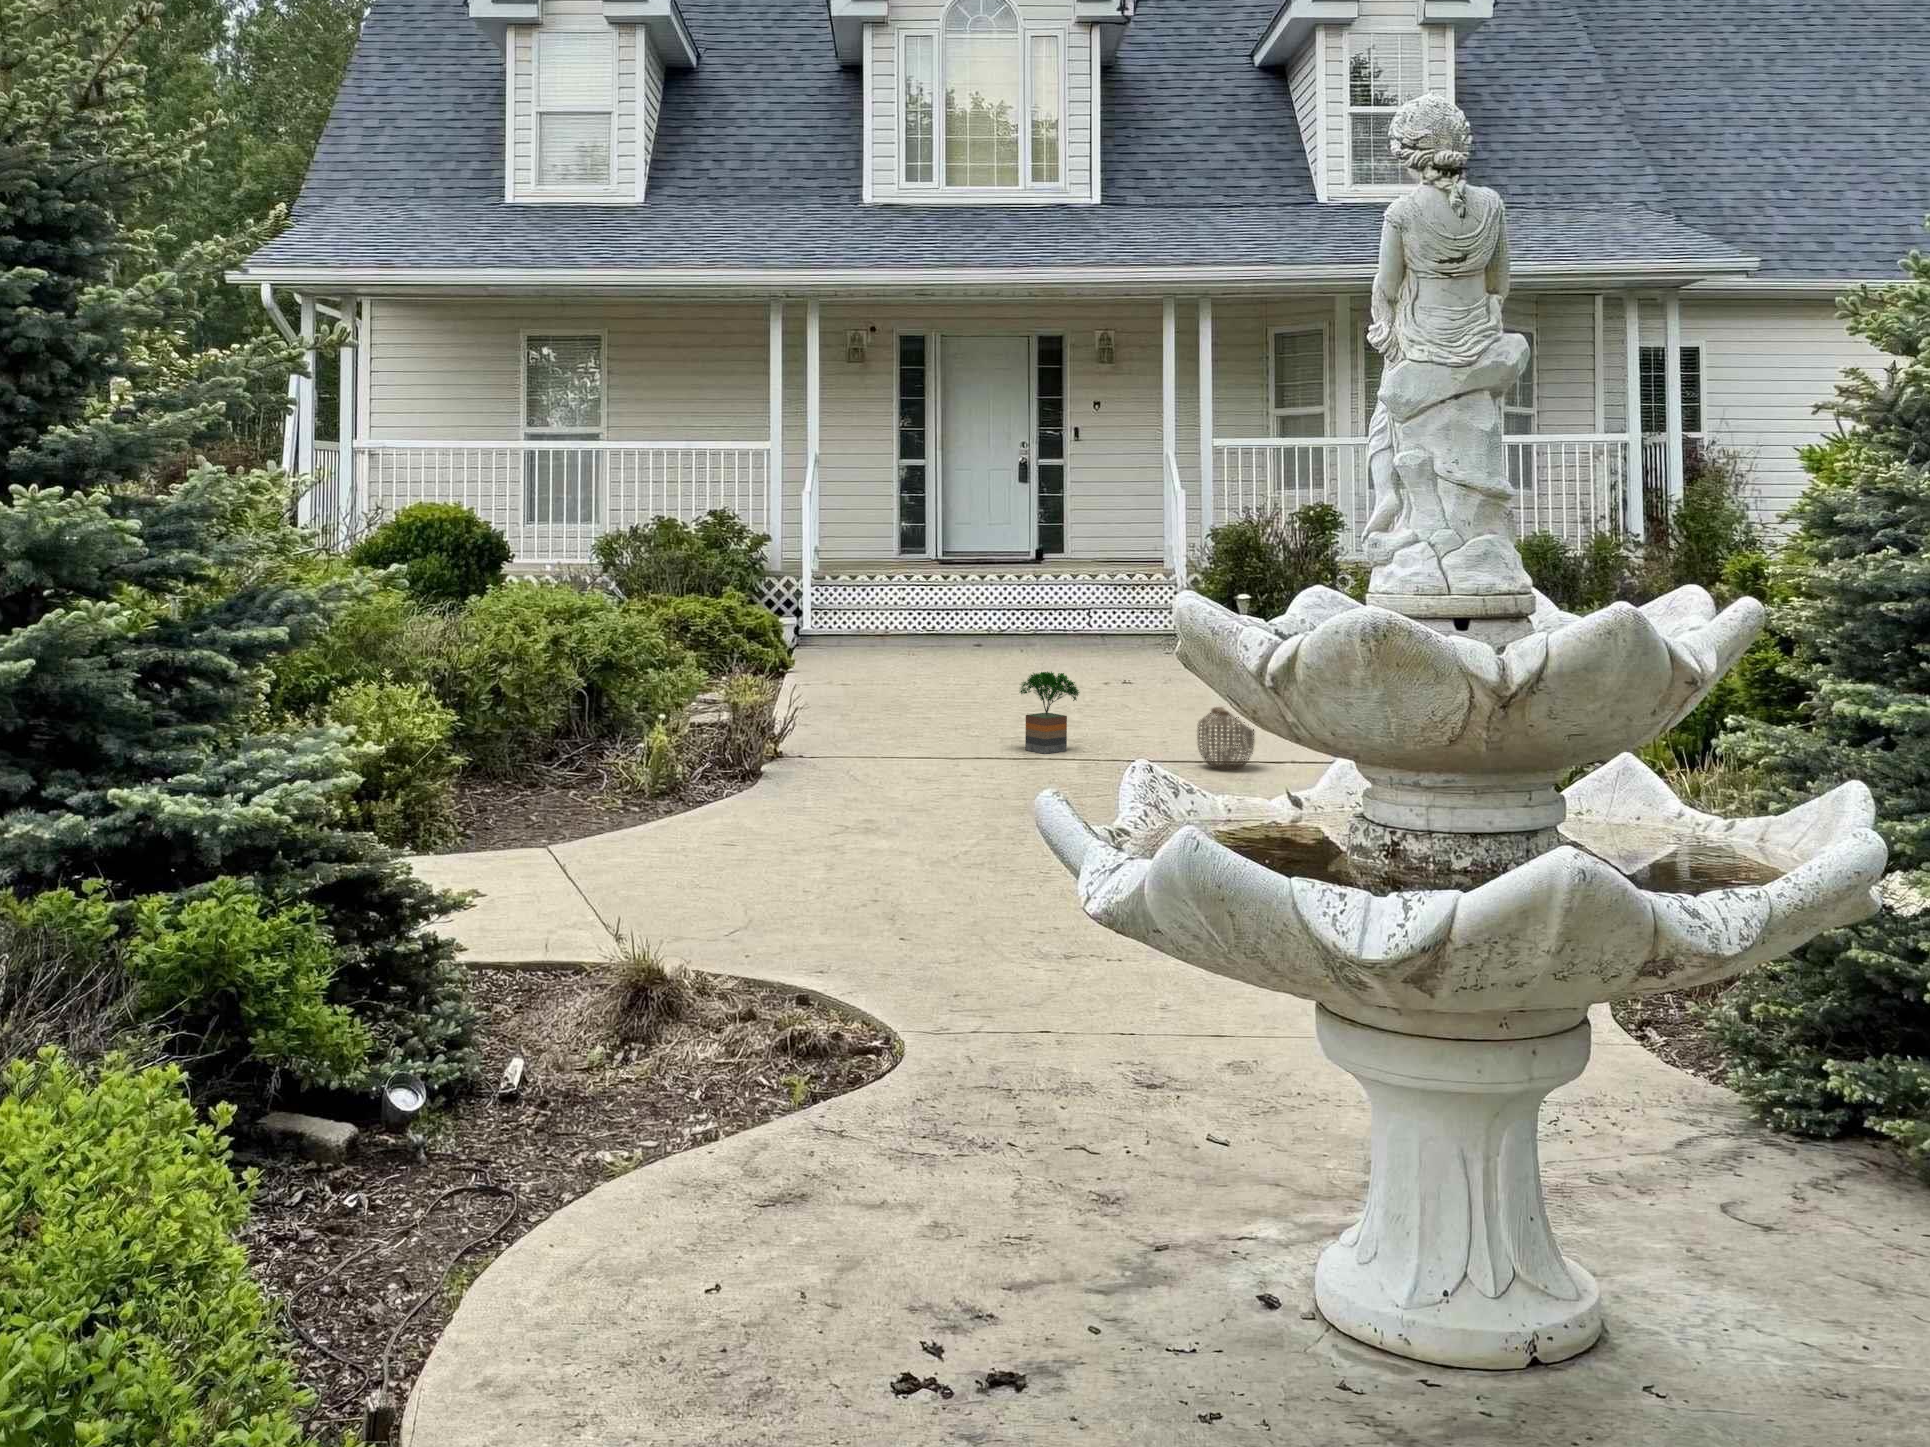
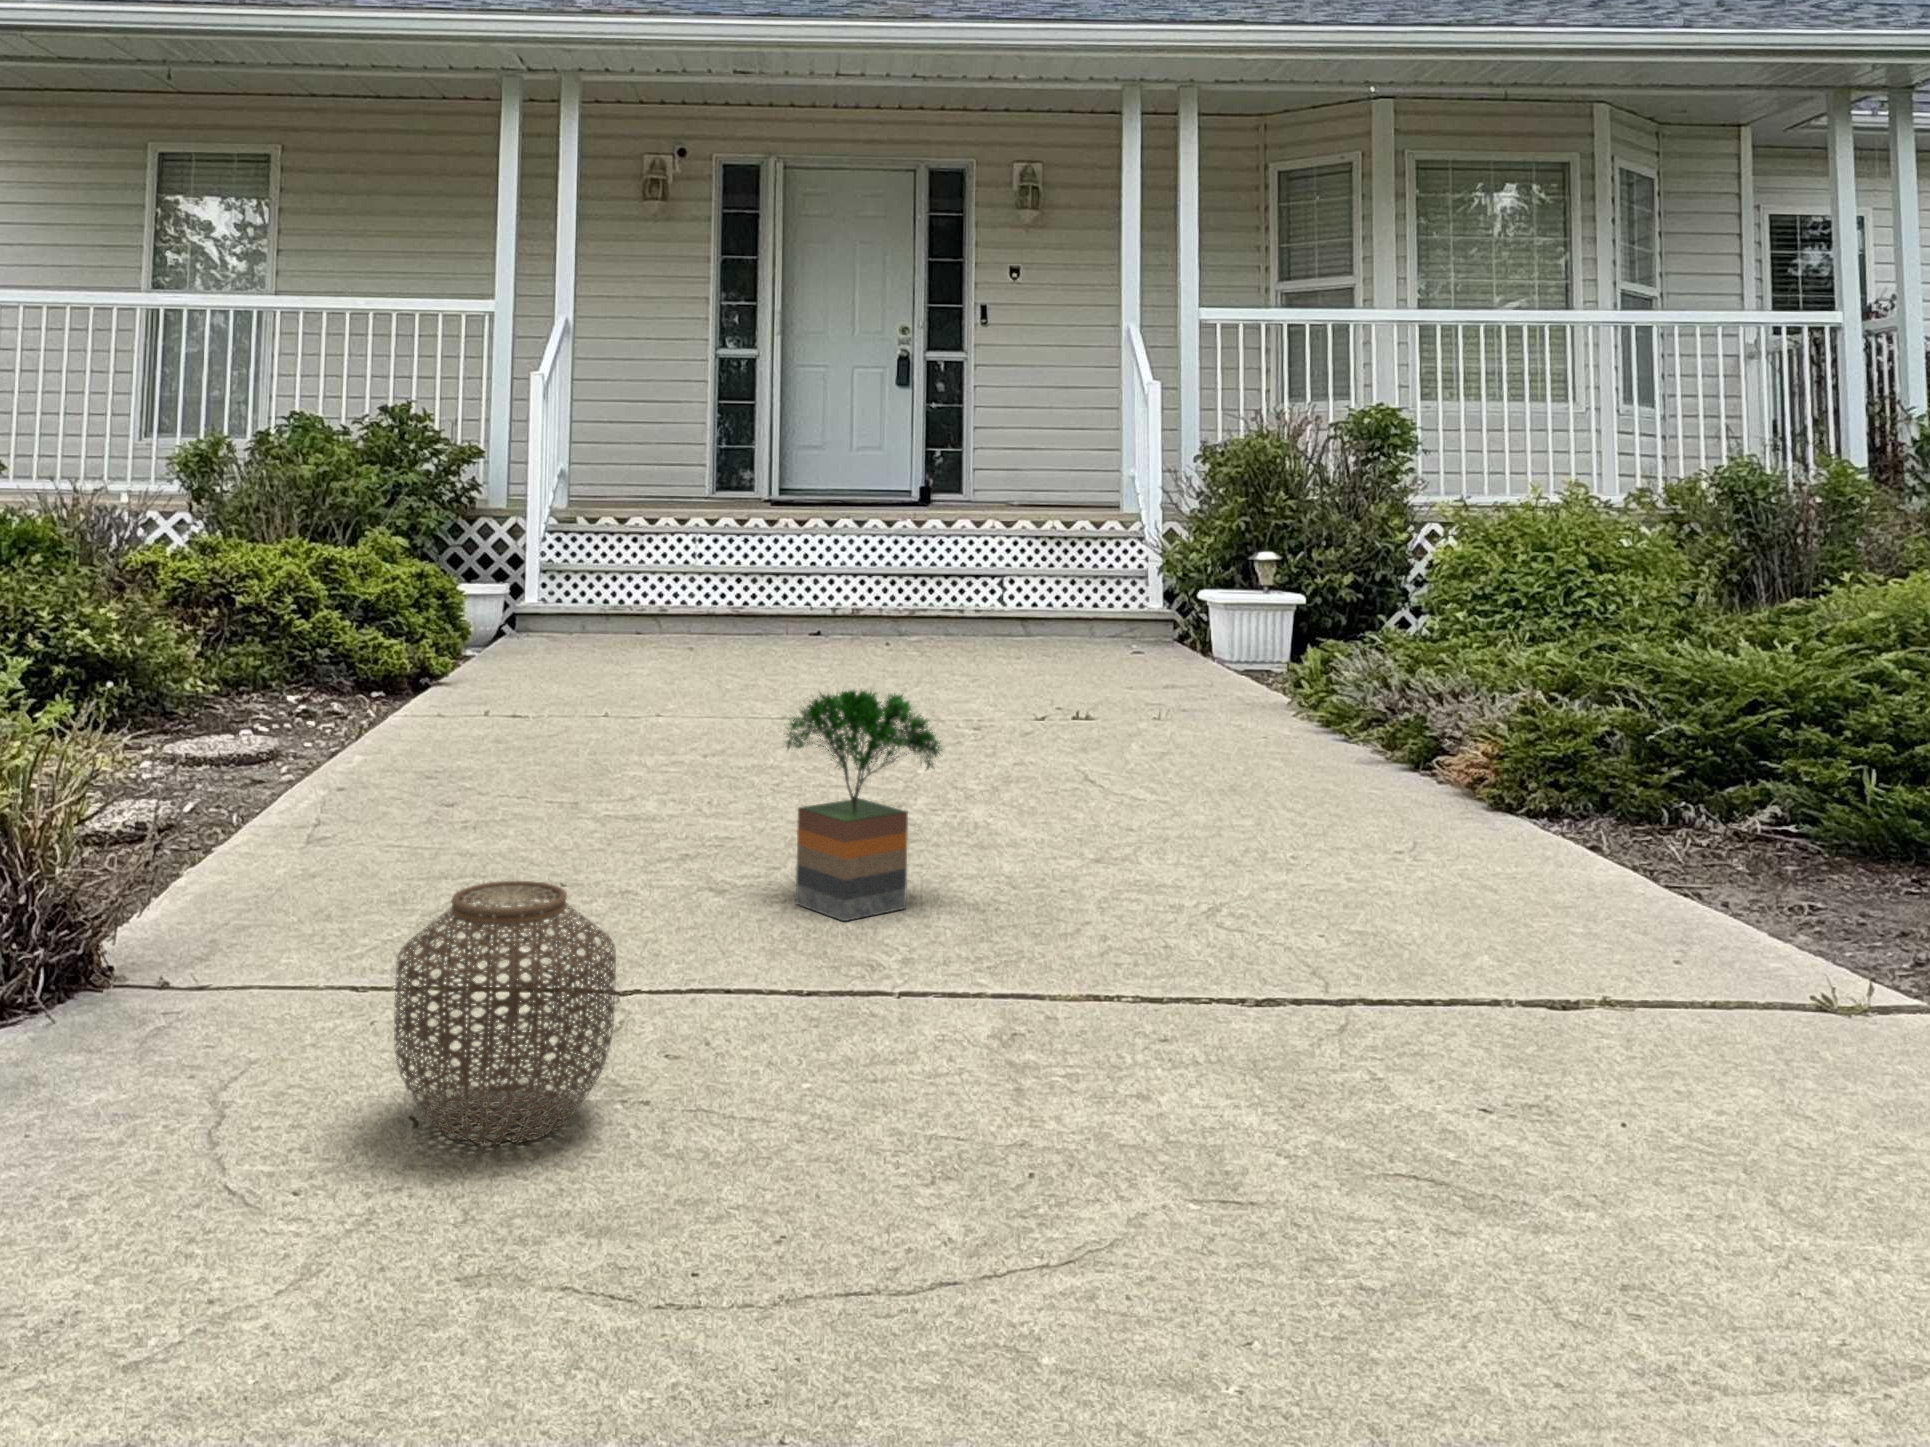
woven basket: present [1197,707,1254,770] -> present [394,881,616,1145]

